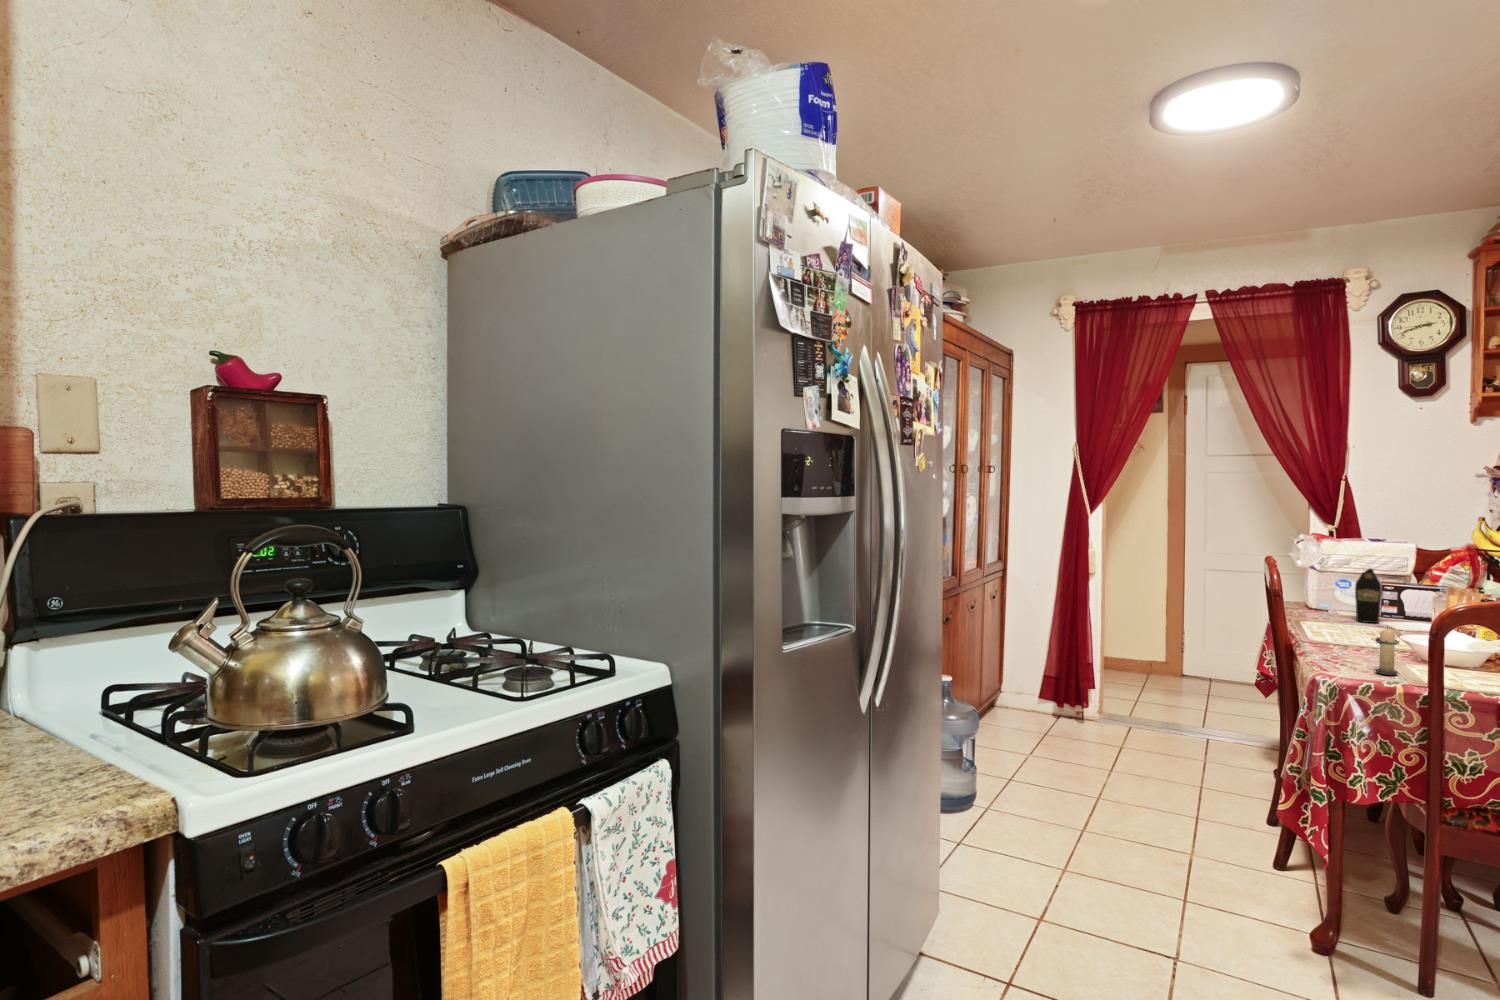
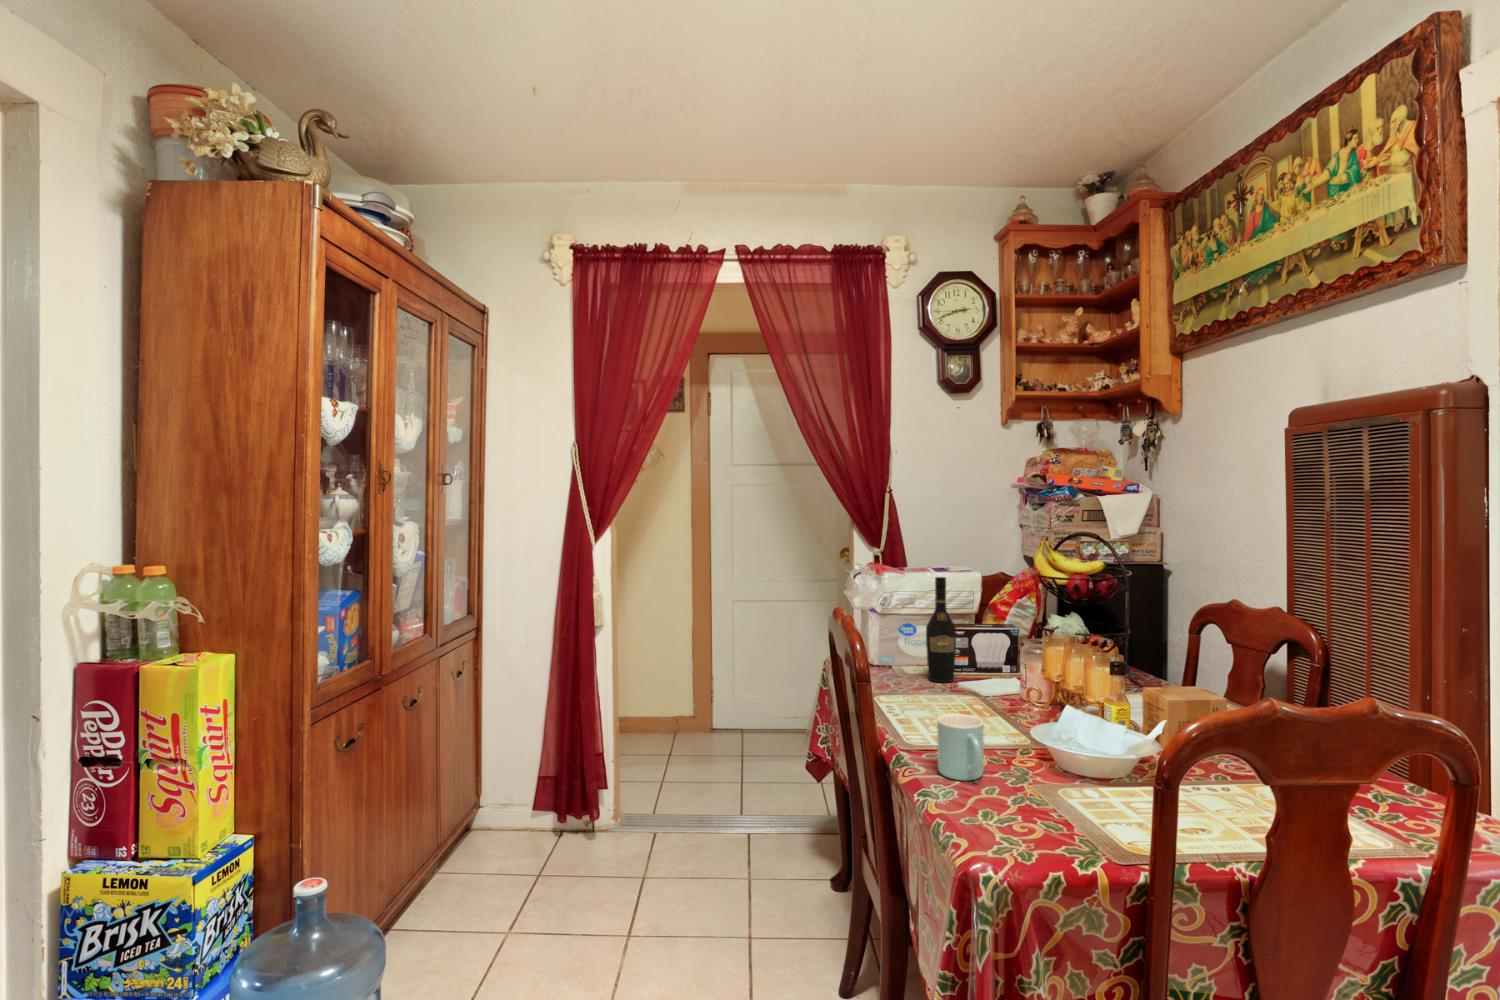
mug: none [1328,622,1359,658] -> present [937,714,984,781]
candle: present [1375,625,1399,675] -> none [1031,734,1080,834]

